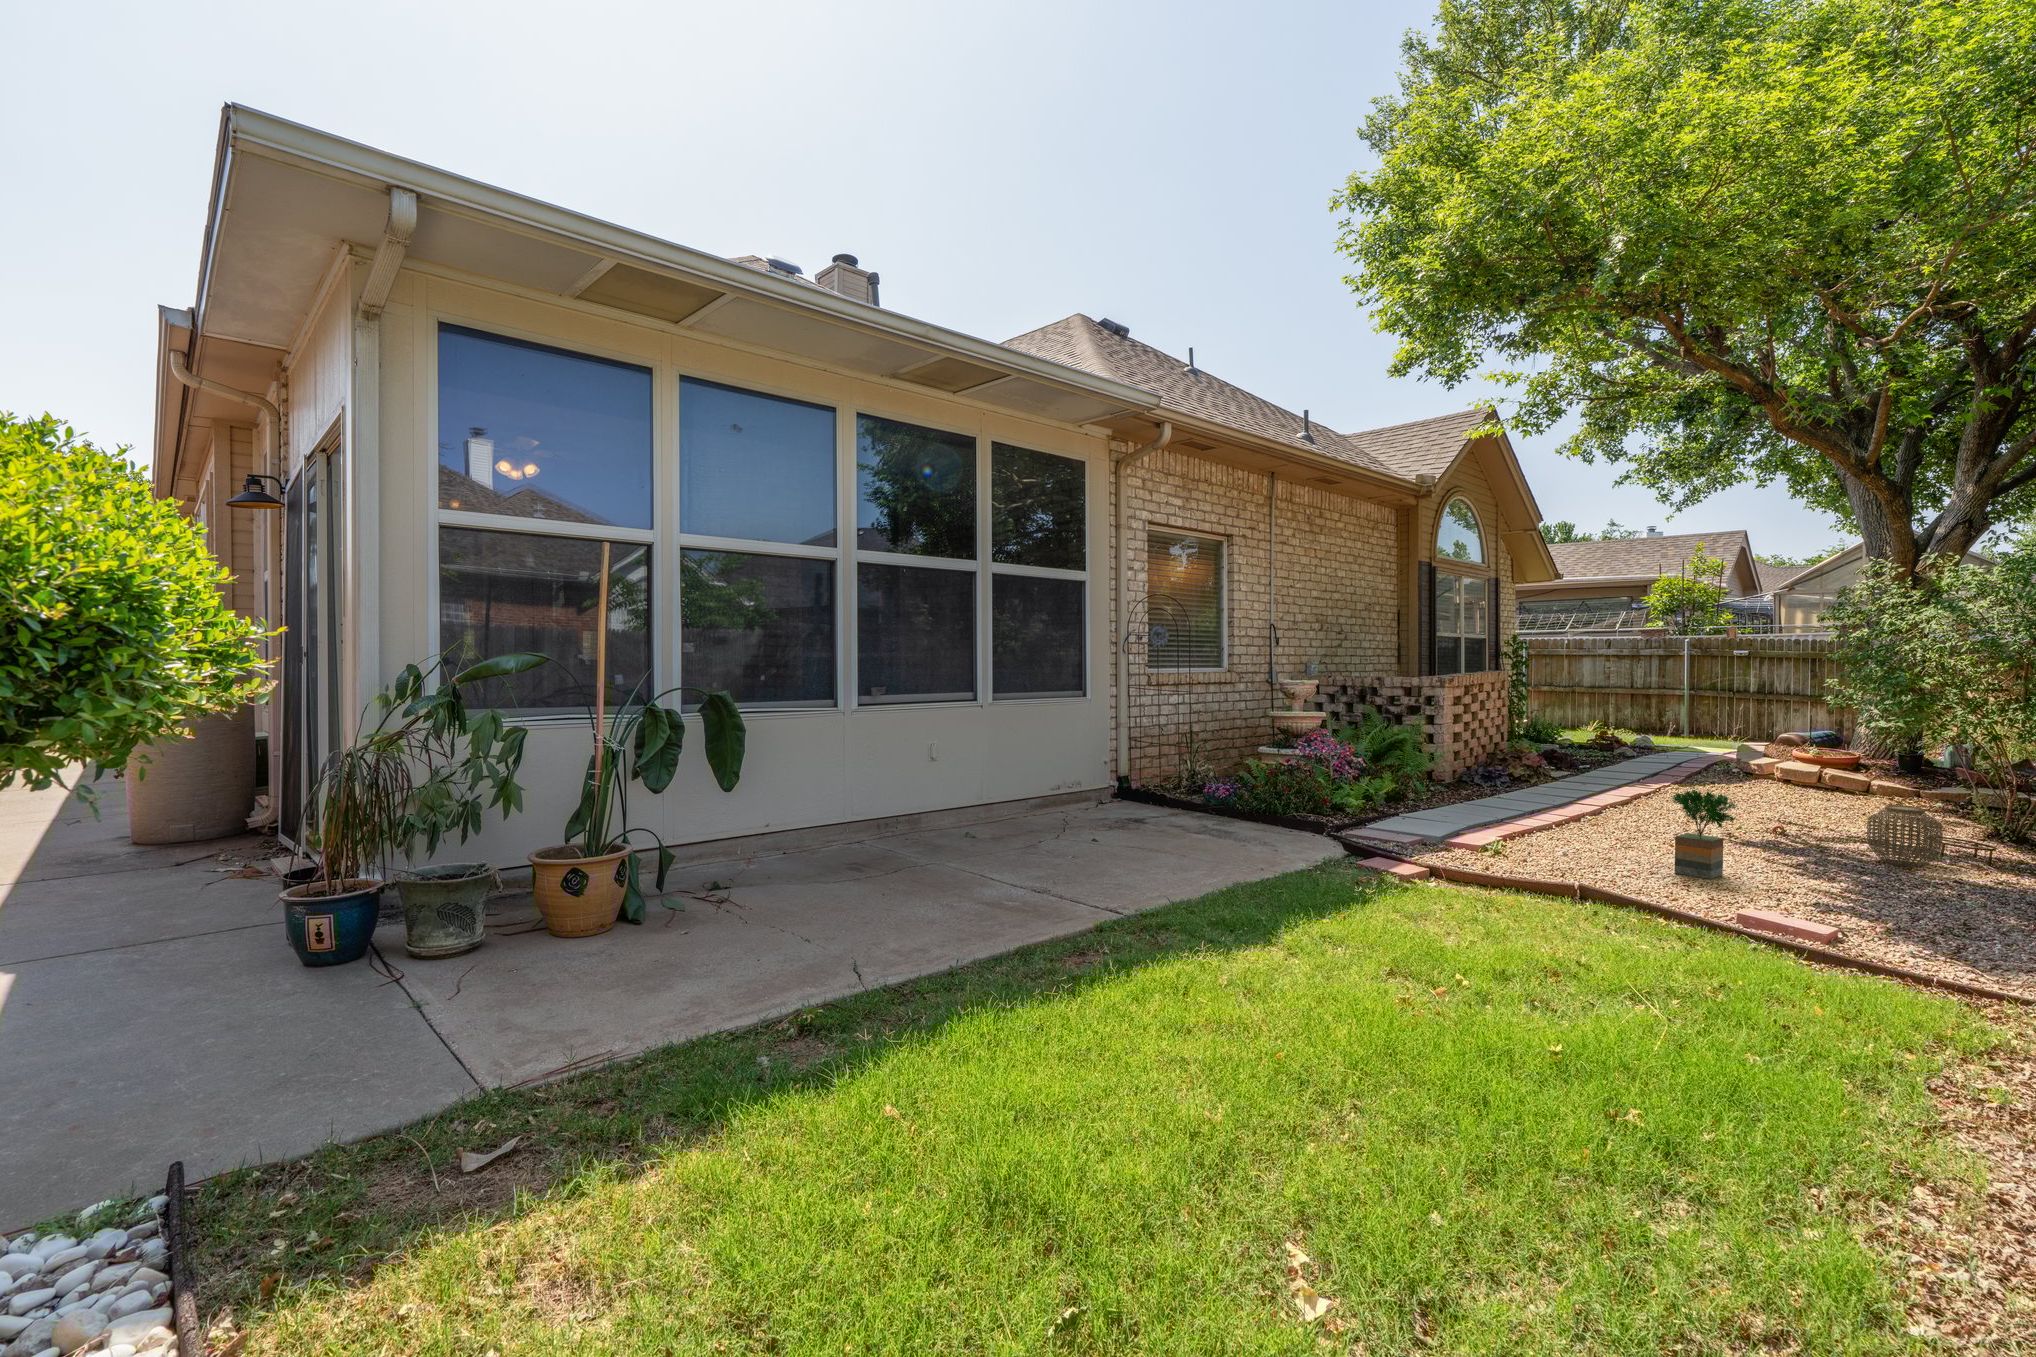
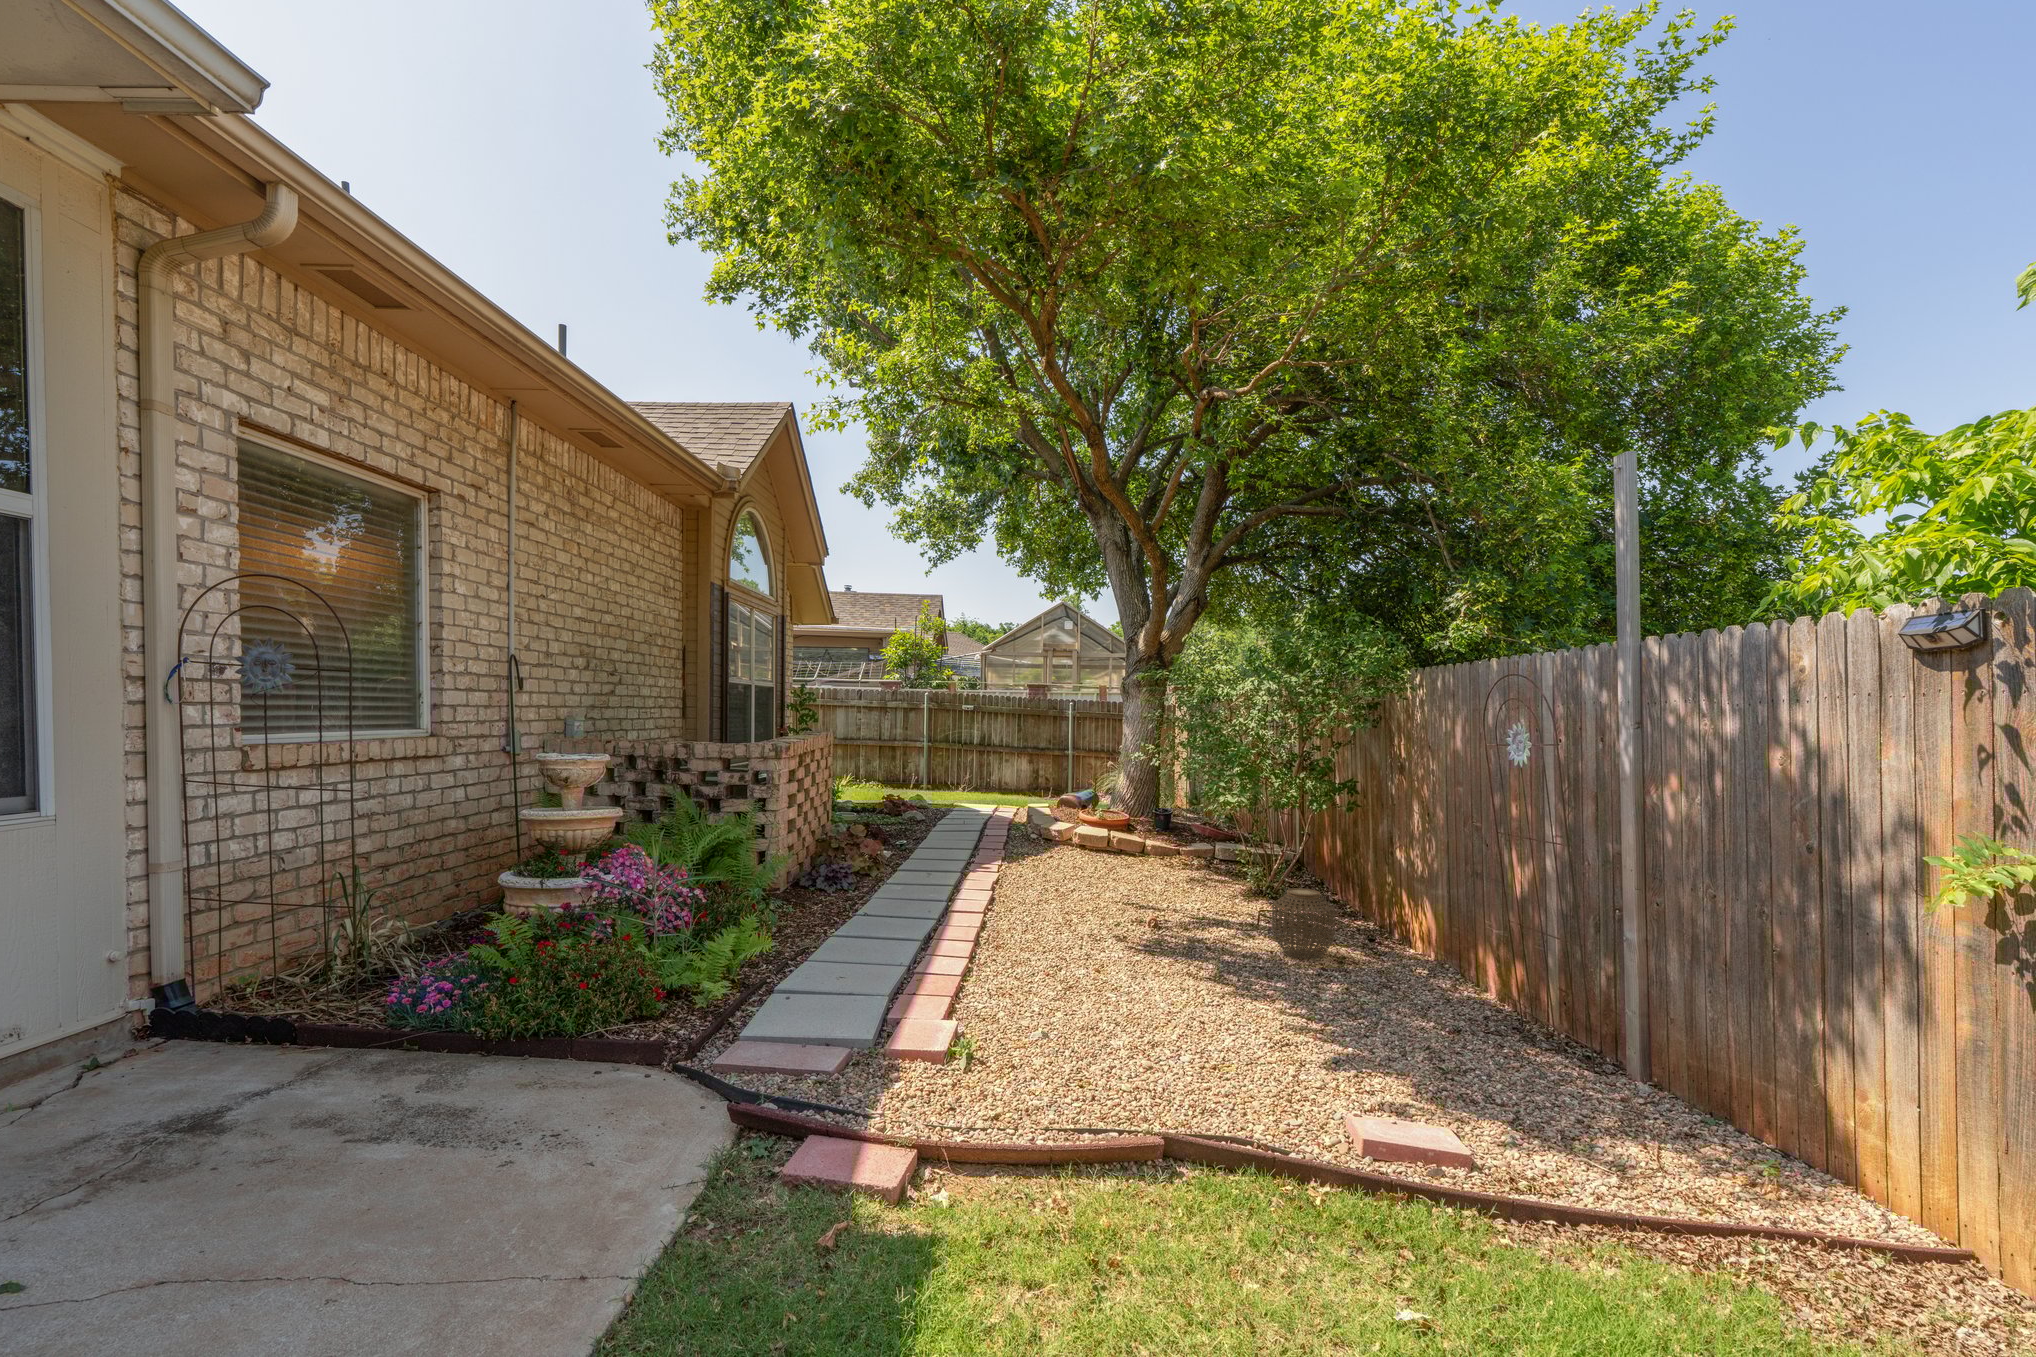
potted tree: present [1672,790,1737,879] -> none [1169,910,1253,1042]

